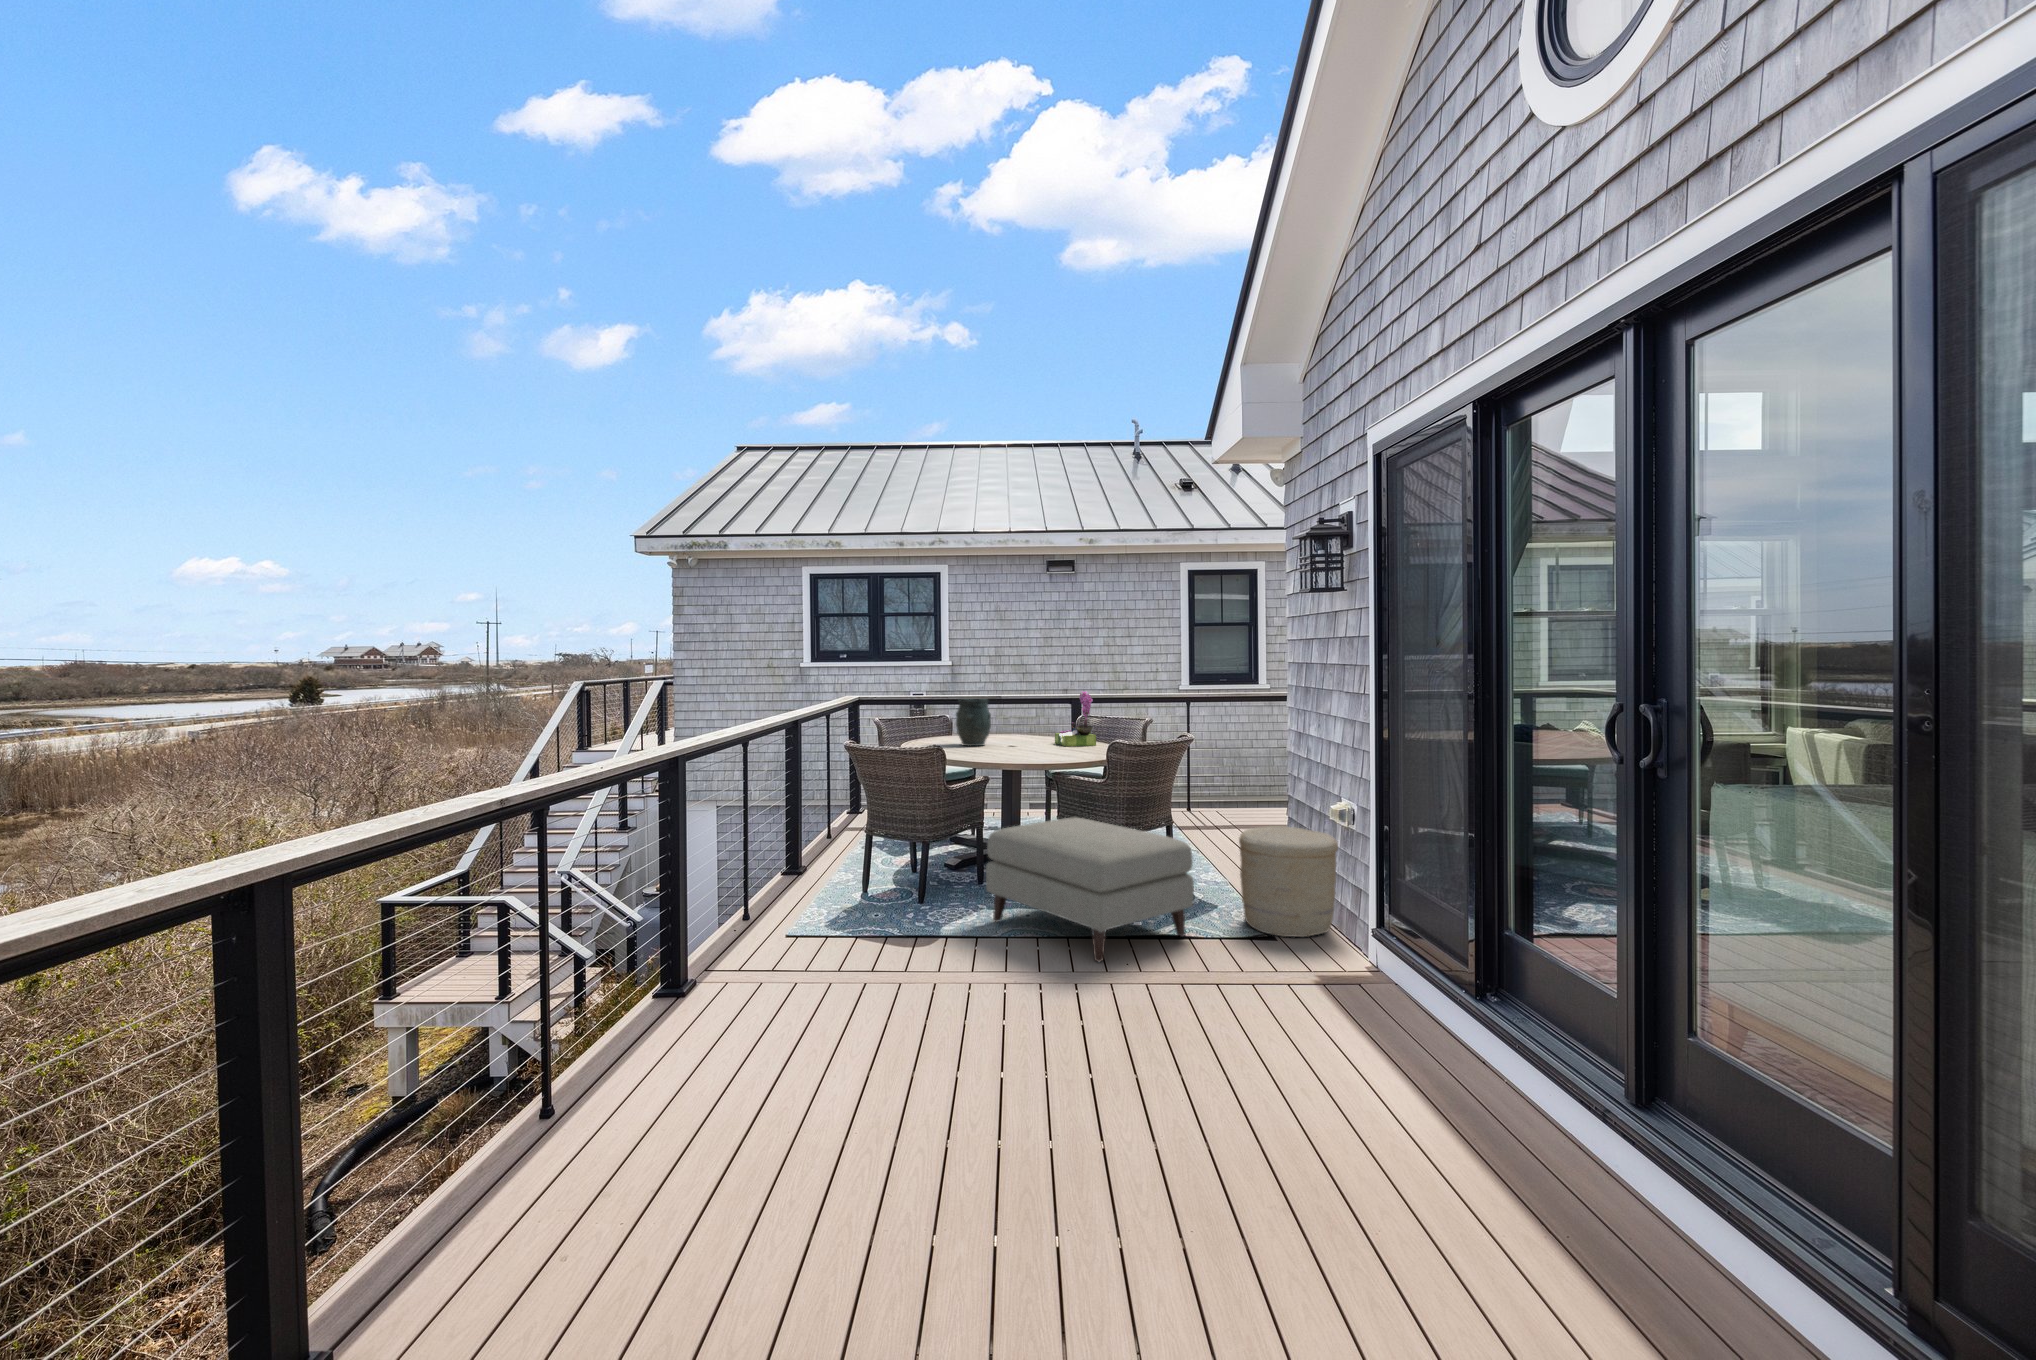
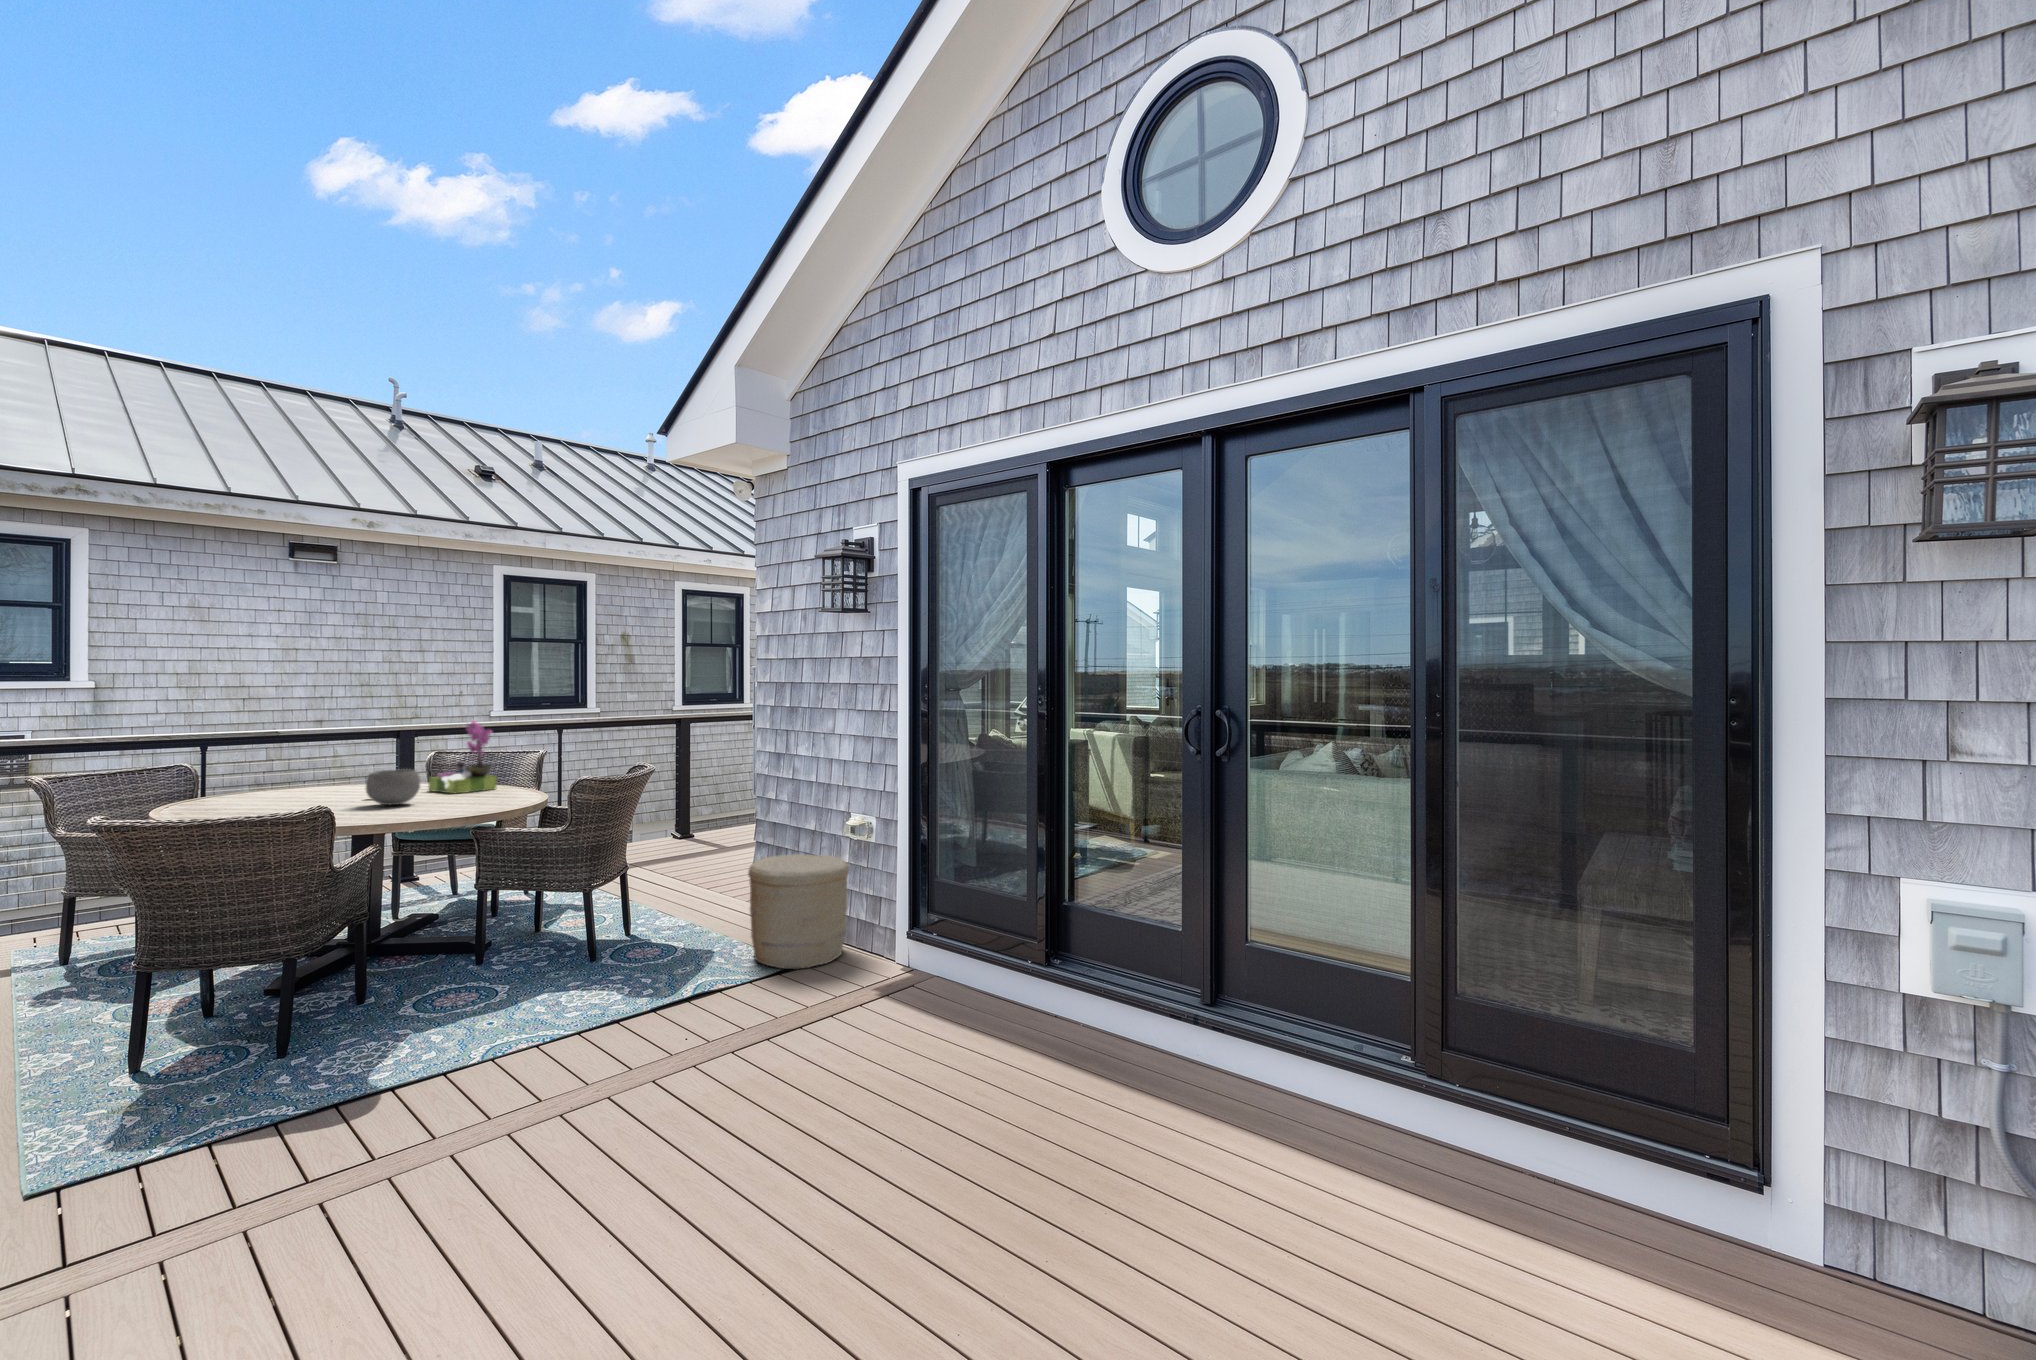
vase: present [956,699,991,746] -> none [265,736,333,806]
bowl: none [998,725,1031,751] -> present [366,769,420,805]
ottoman: present [986,817,1194,962] -> none [436,880,725,1049]

